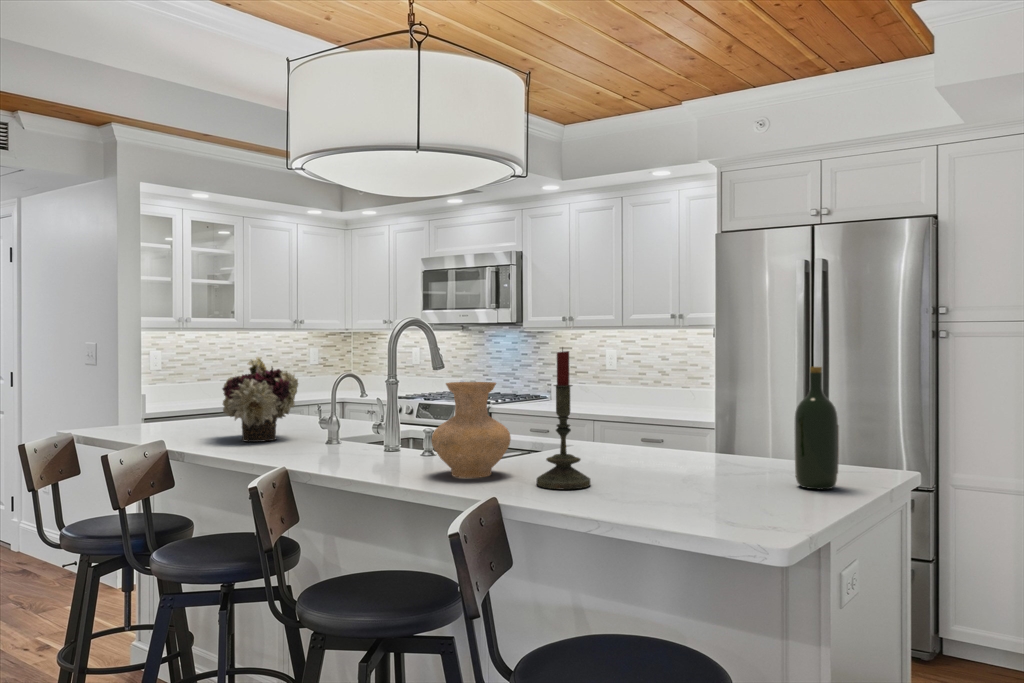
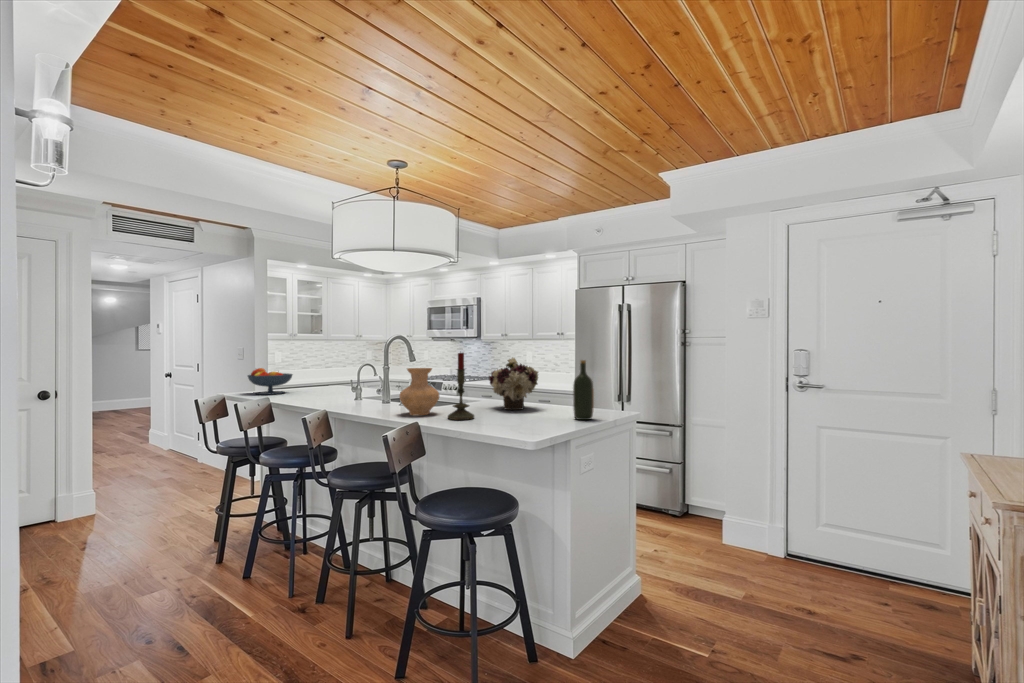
flower arrangement: present [222,357,298,442] -> present [489,358,538,410]
fruit bowl: none [111,381,196,432] -> present [248,368,293,395]

